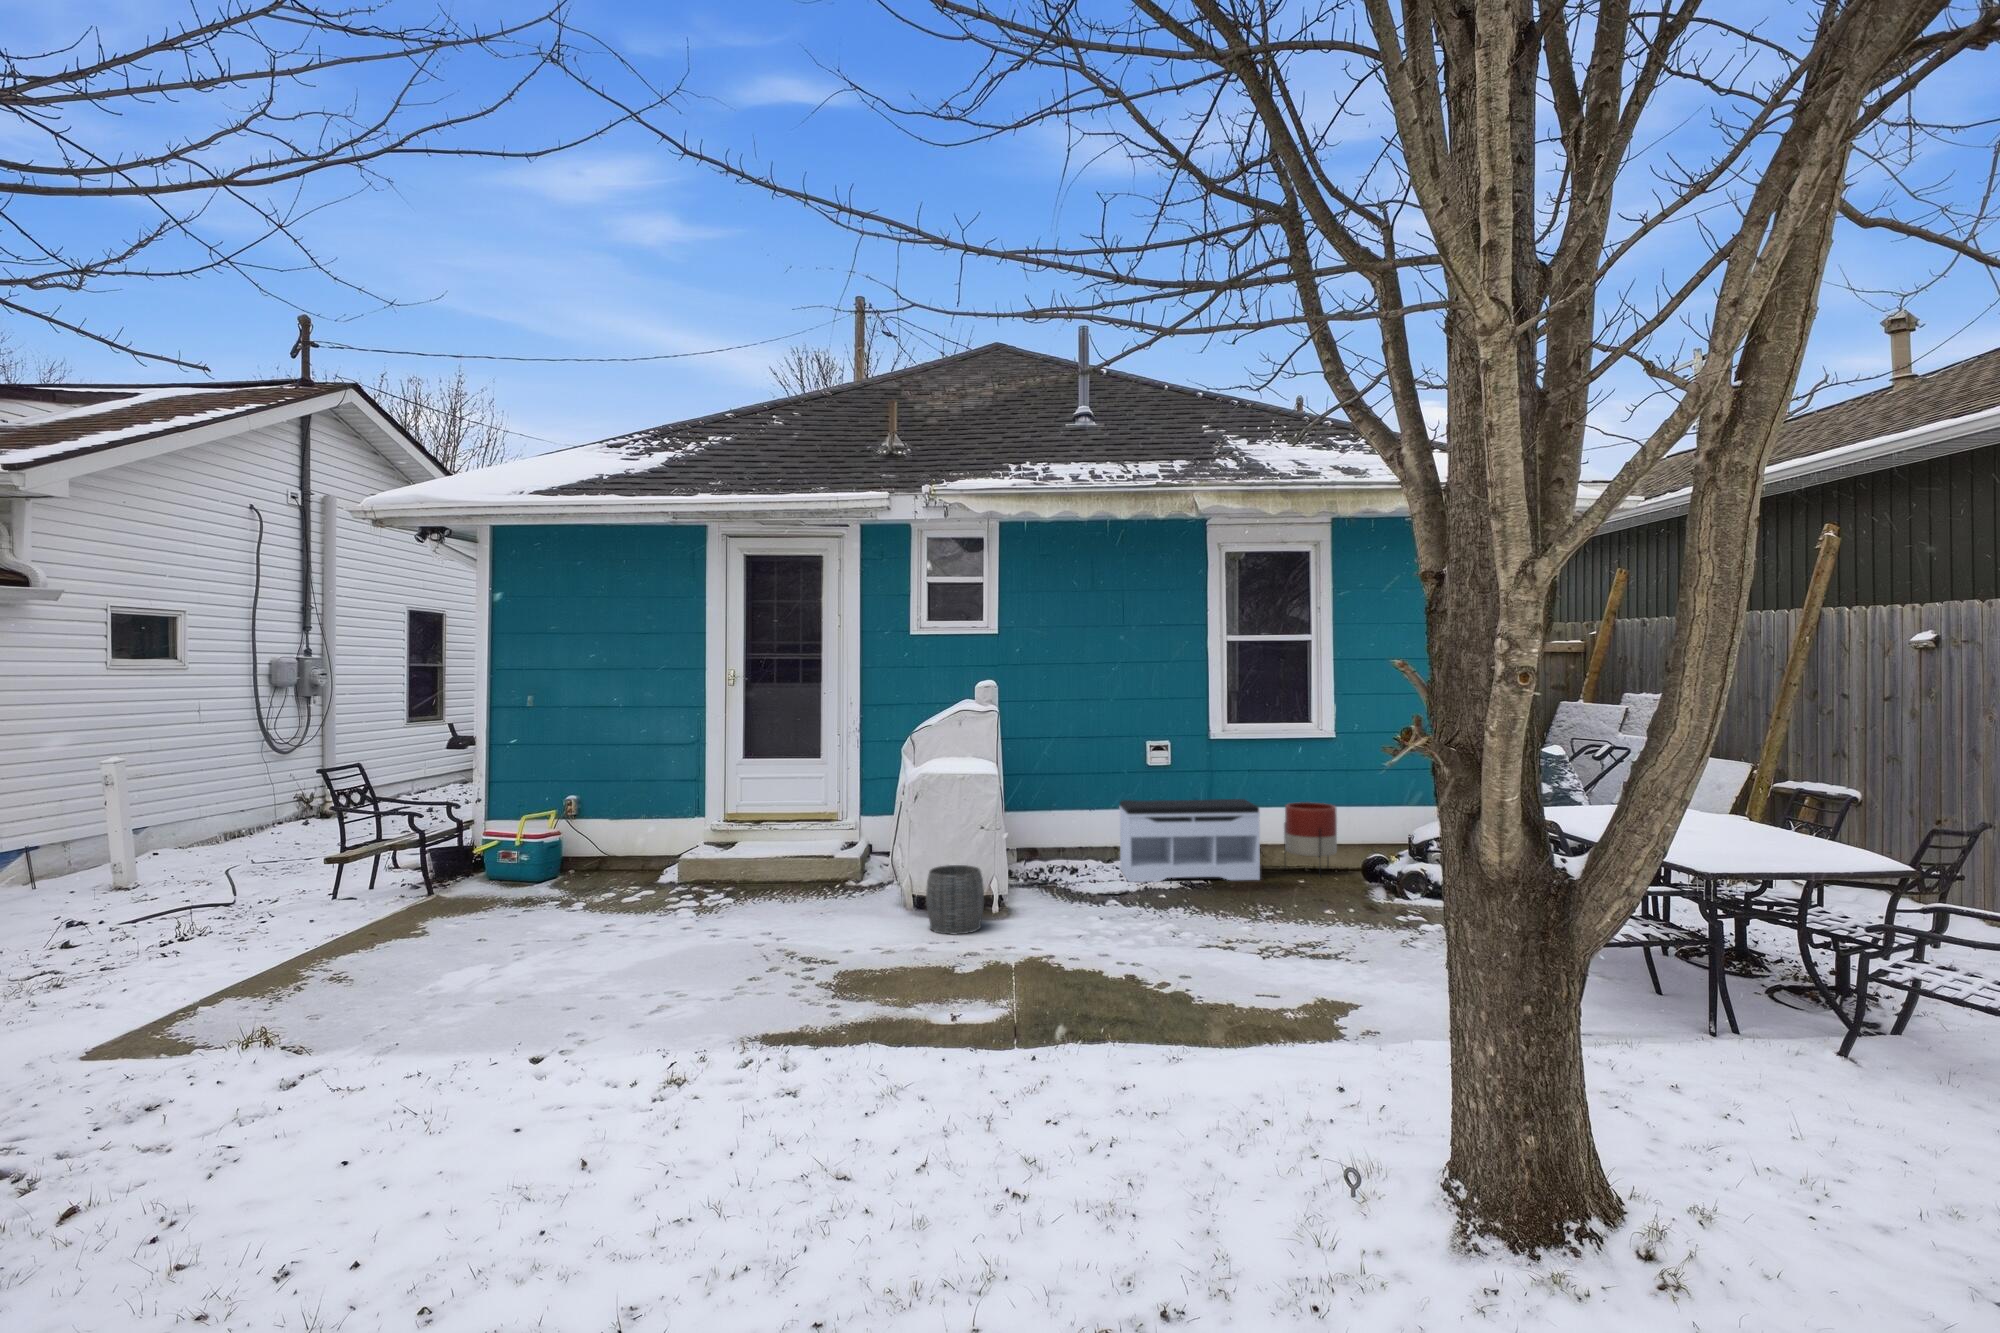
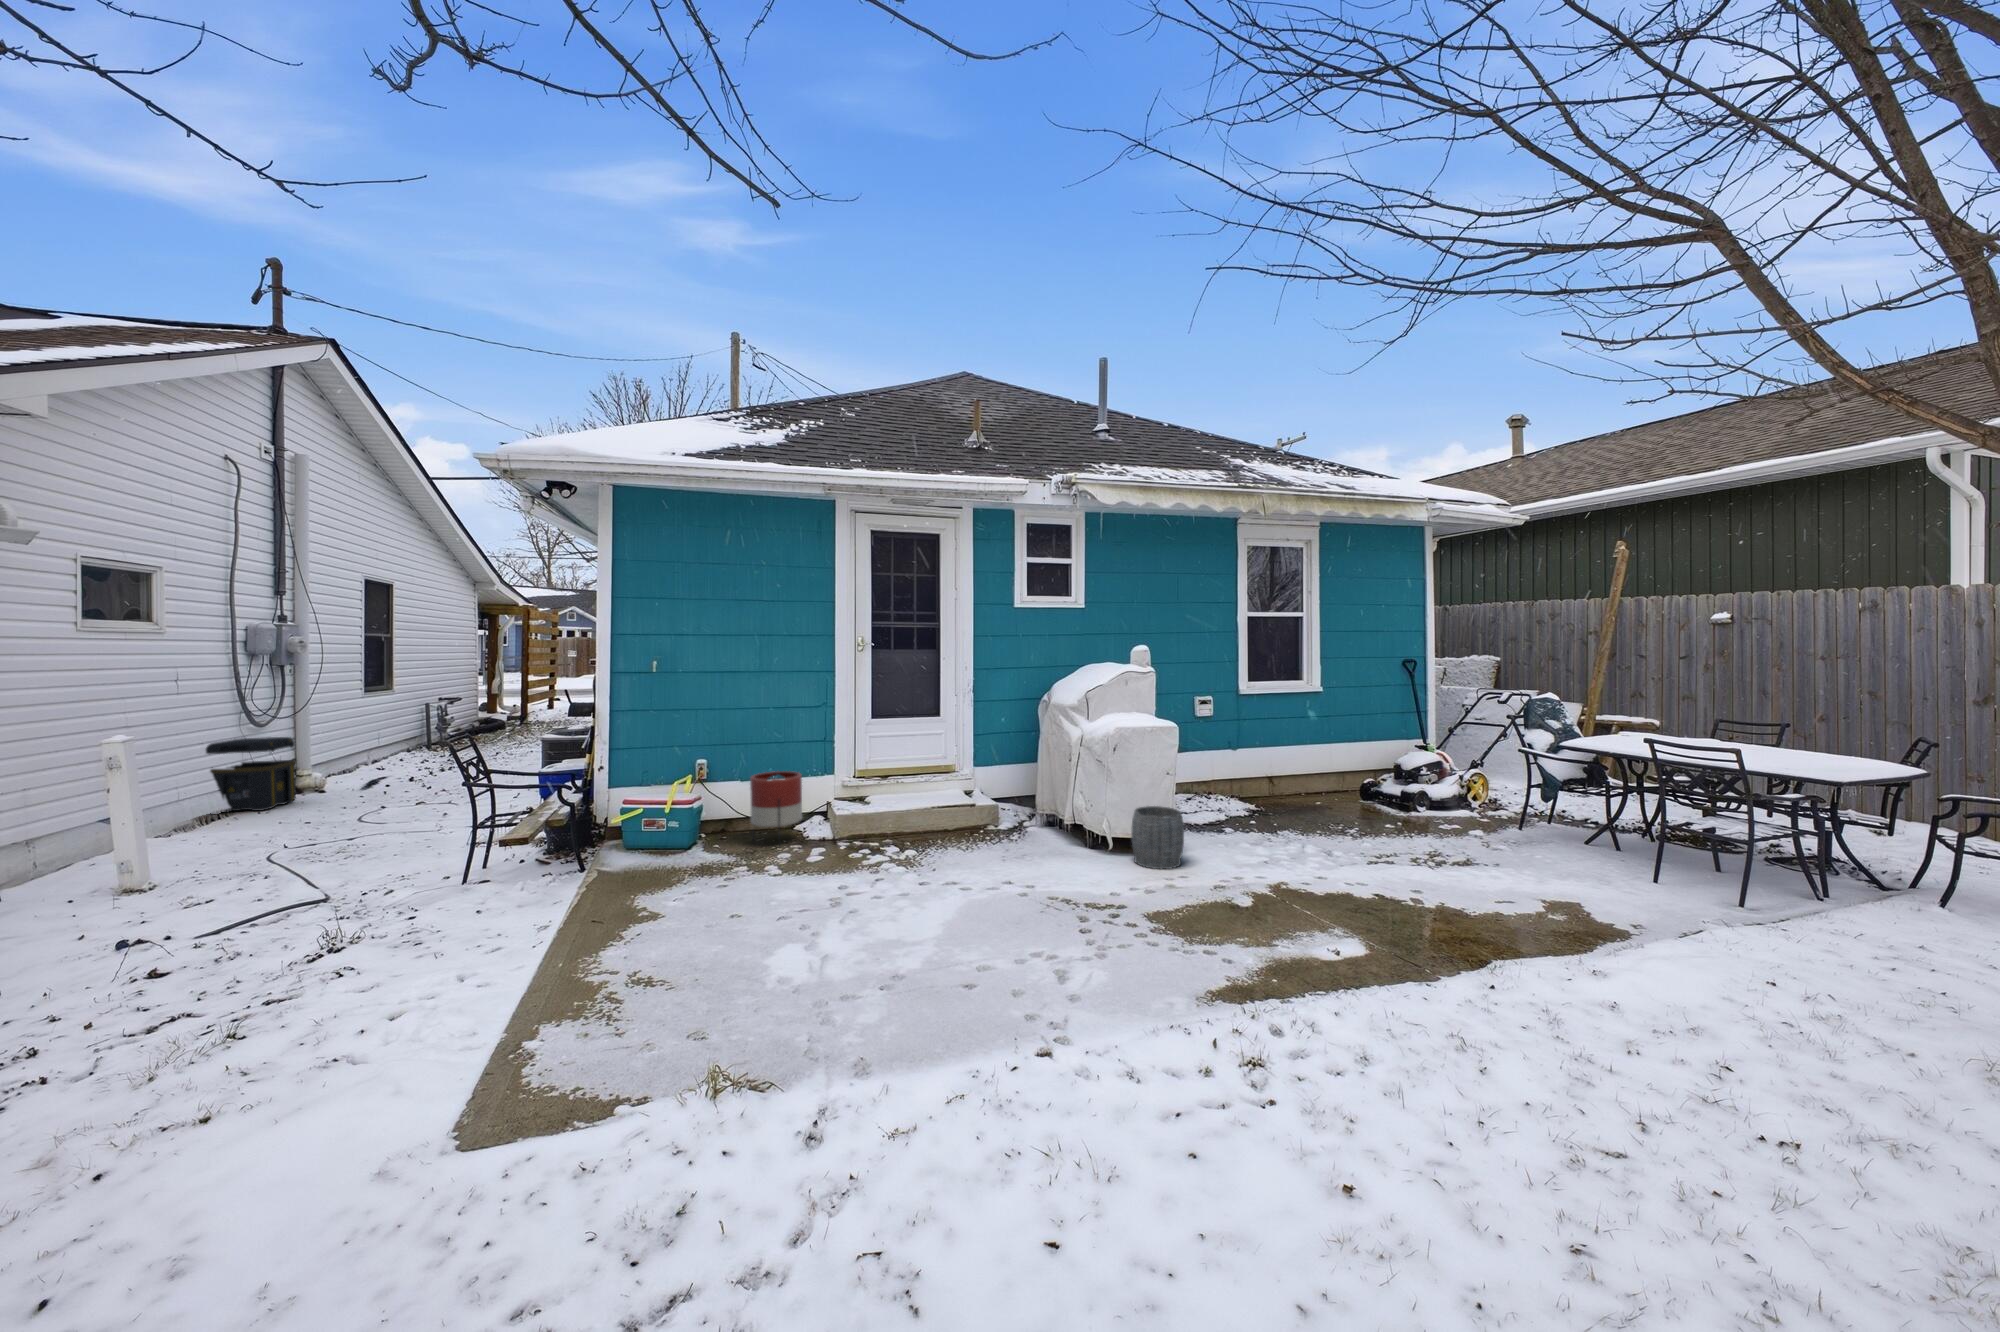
toolbox: none [230,764,303,832] -> present [206,737,297,813]
bench: present [1119,799,1260,882] -> none [1180,741,1295,811]
planter: present [1284,802,1337,858] -> present [750,771,802,834]

